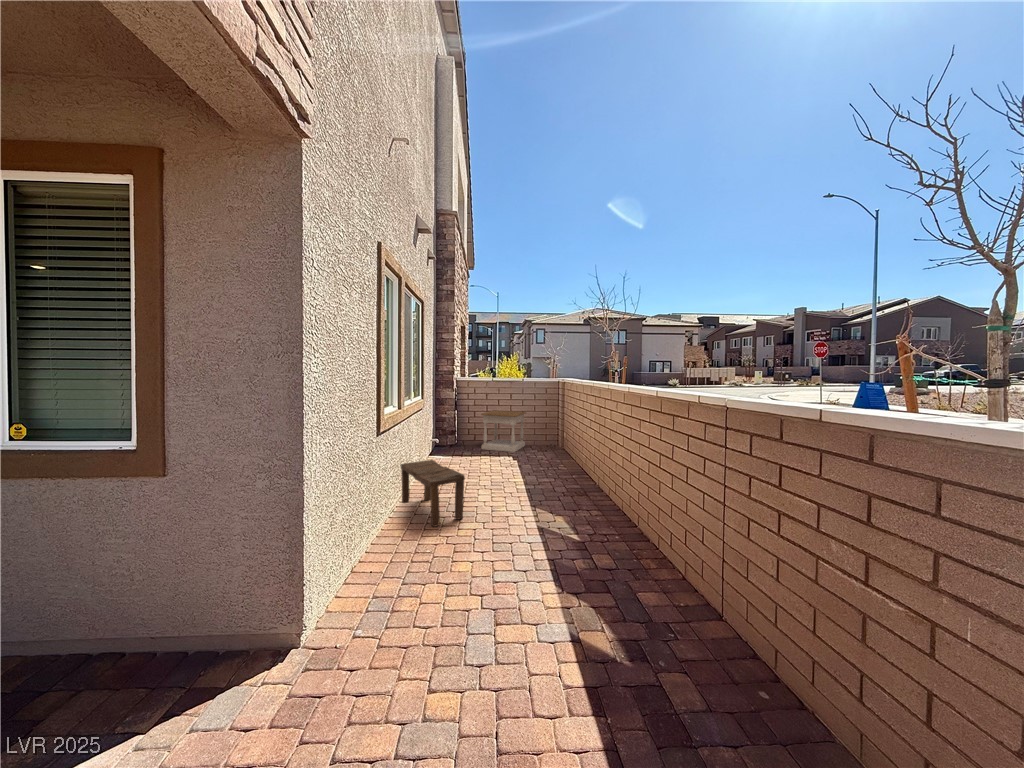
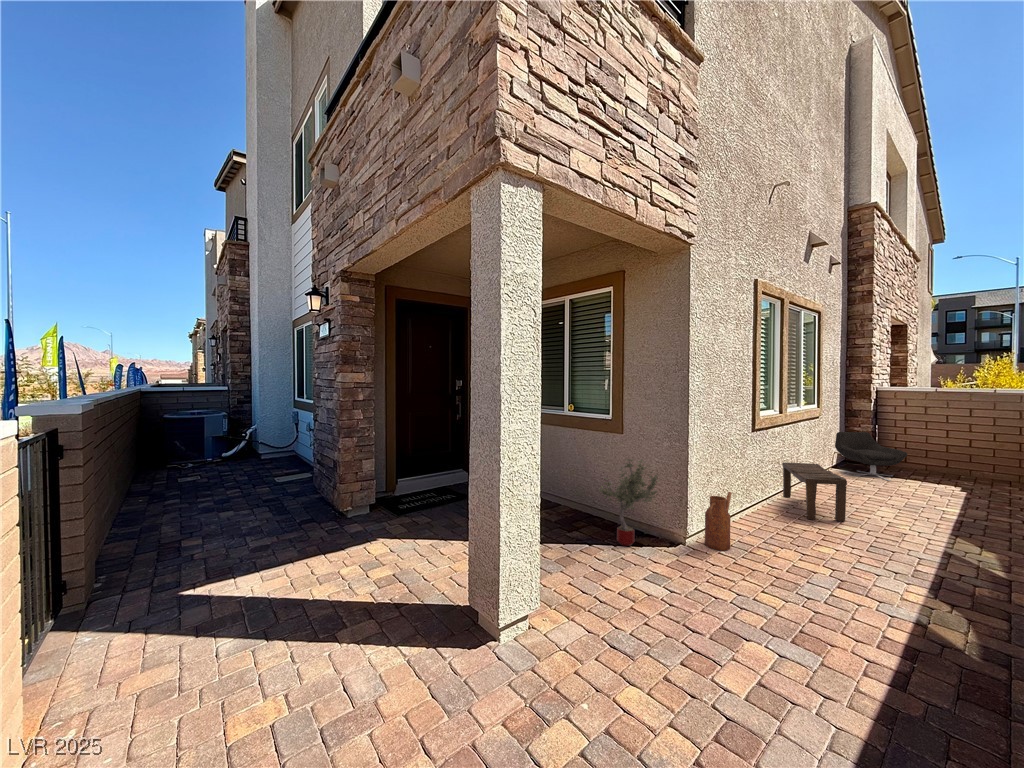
side table: present [481,410,526,452] -> none [911,428,998,483]
lounge chair: none [432,418,482,461] -> present [835,432,907,481]
potted tree: none [97,523,250,716] -> present [599,459,660,546]
watering can: none [328,531,366,631] -> present [705,492,732,551]

